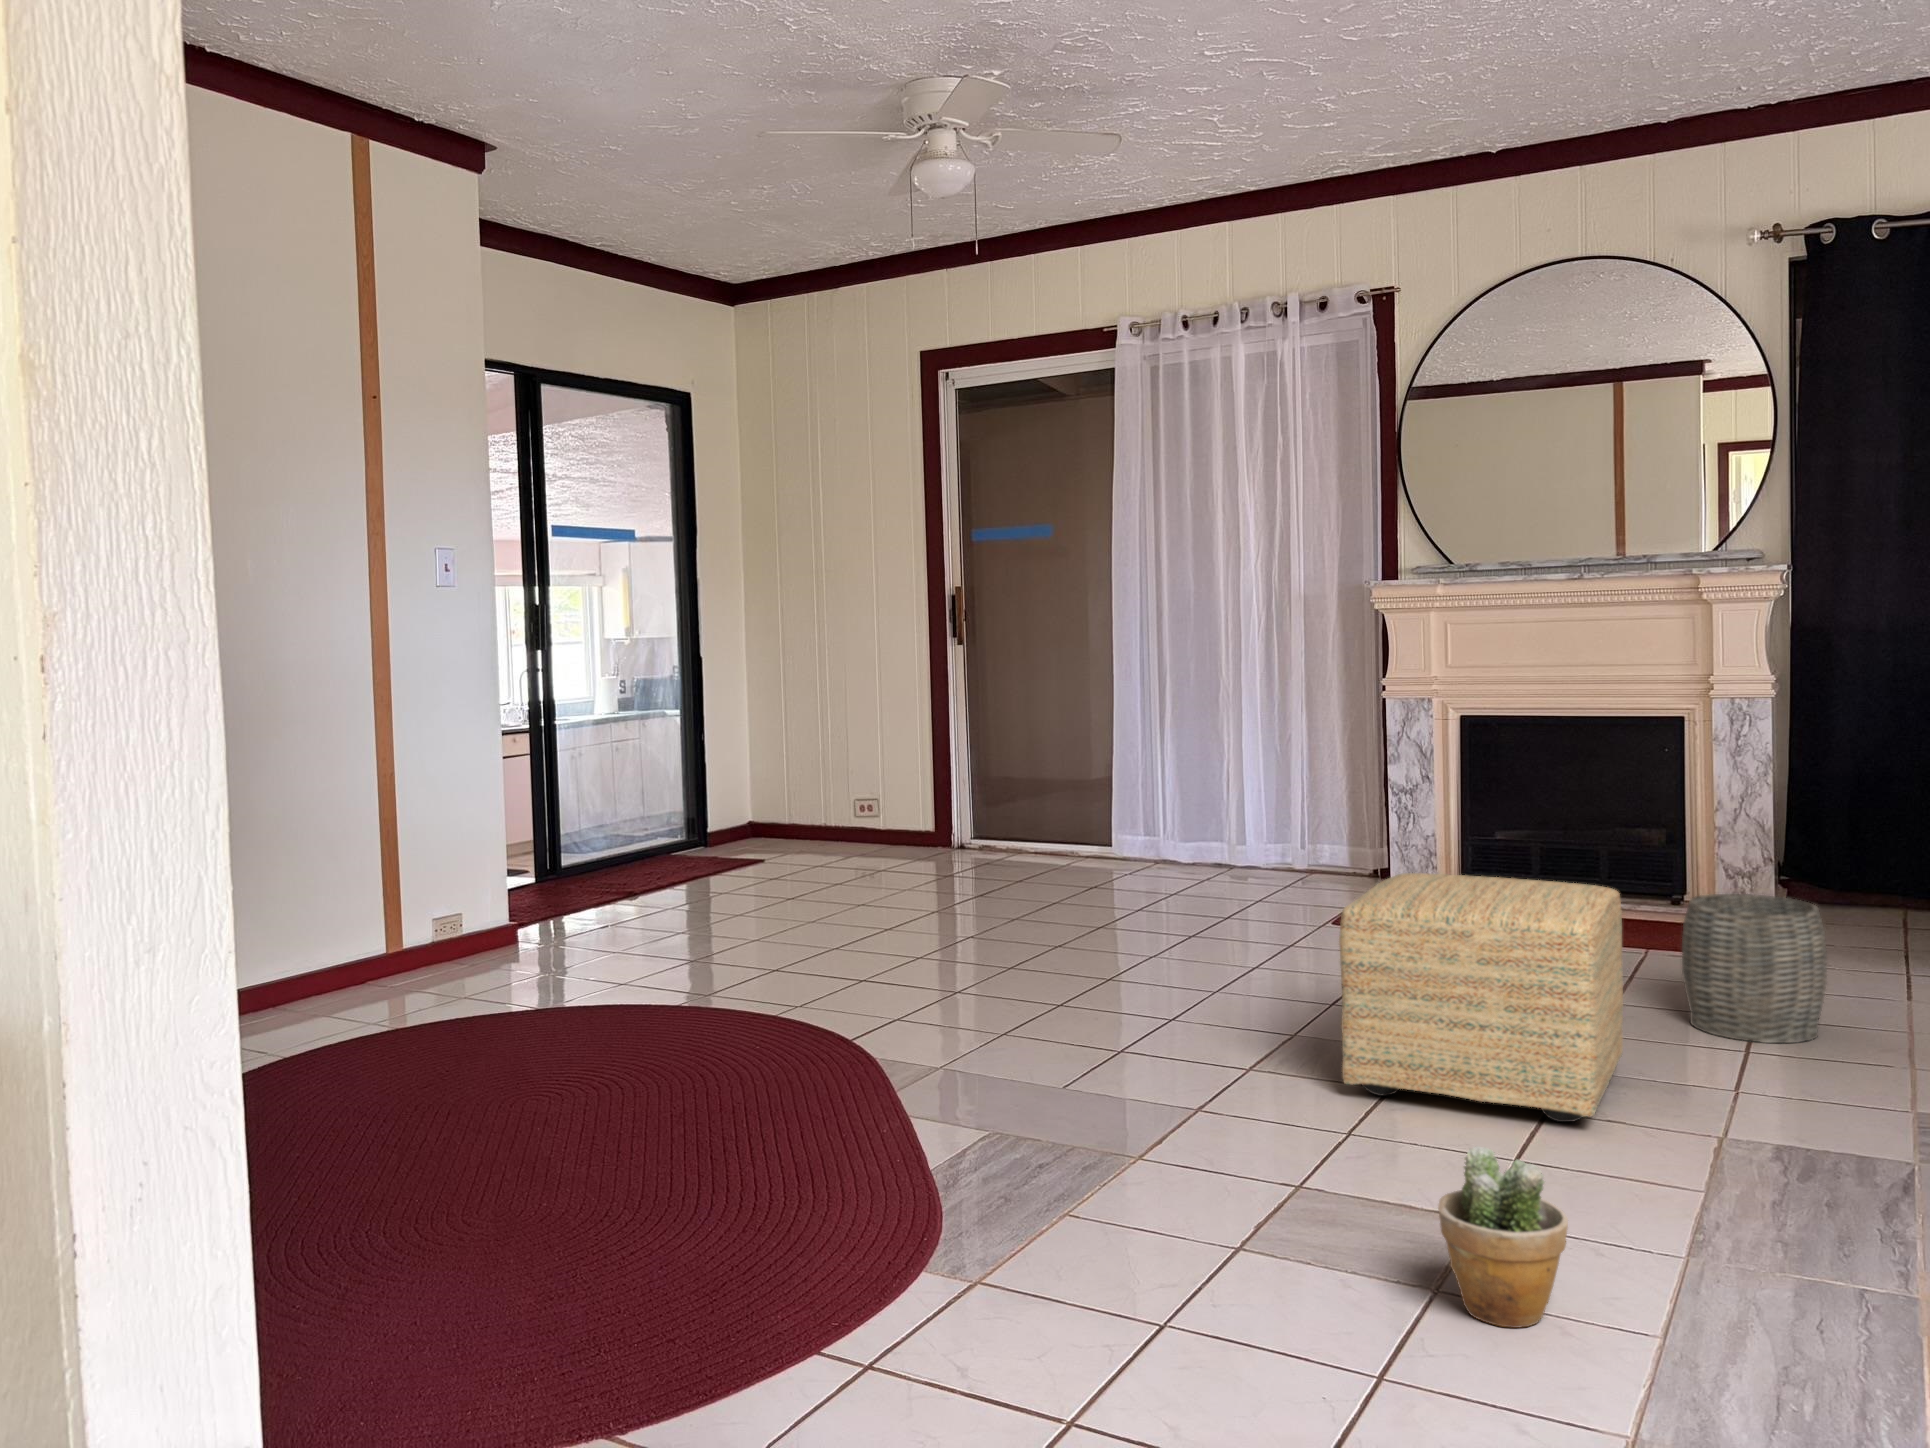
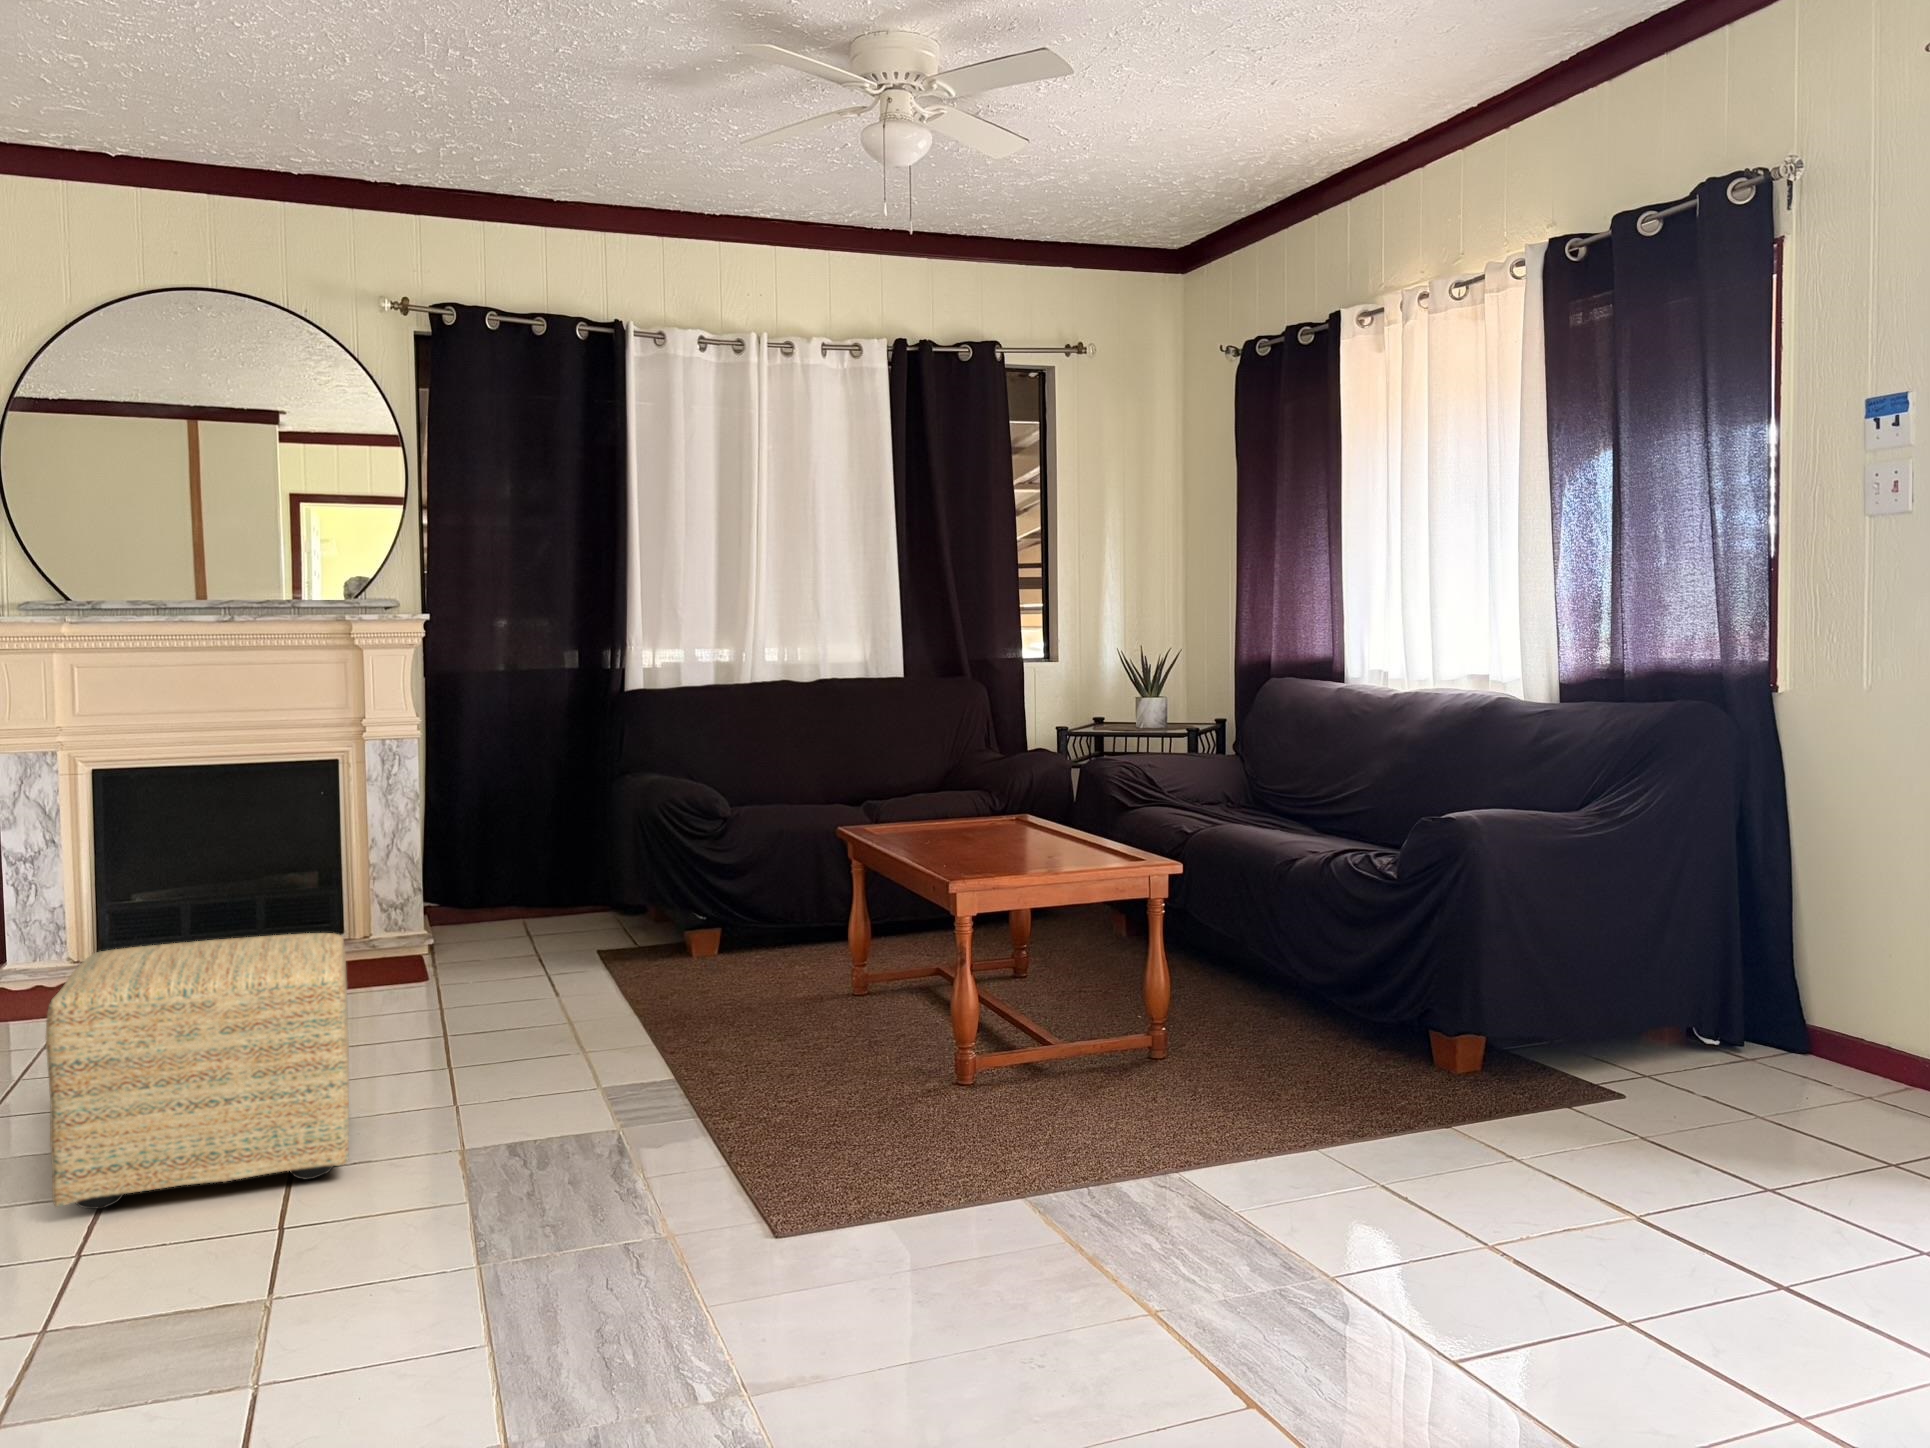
woven basket: present [1682,894,1827,1043] -> none [381,920,506,1060]
potted plant: present [1438,1146,1568,1328] -> none [265,1215,402,1396]

